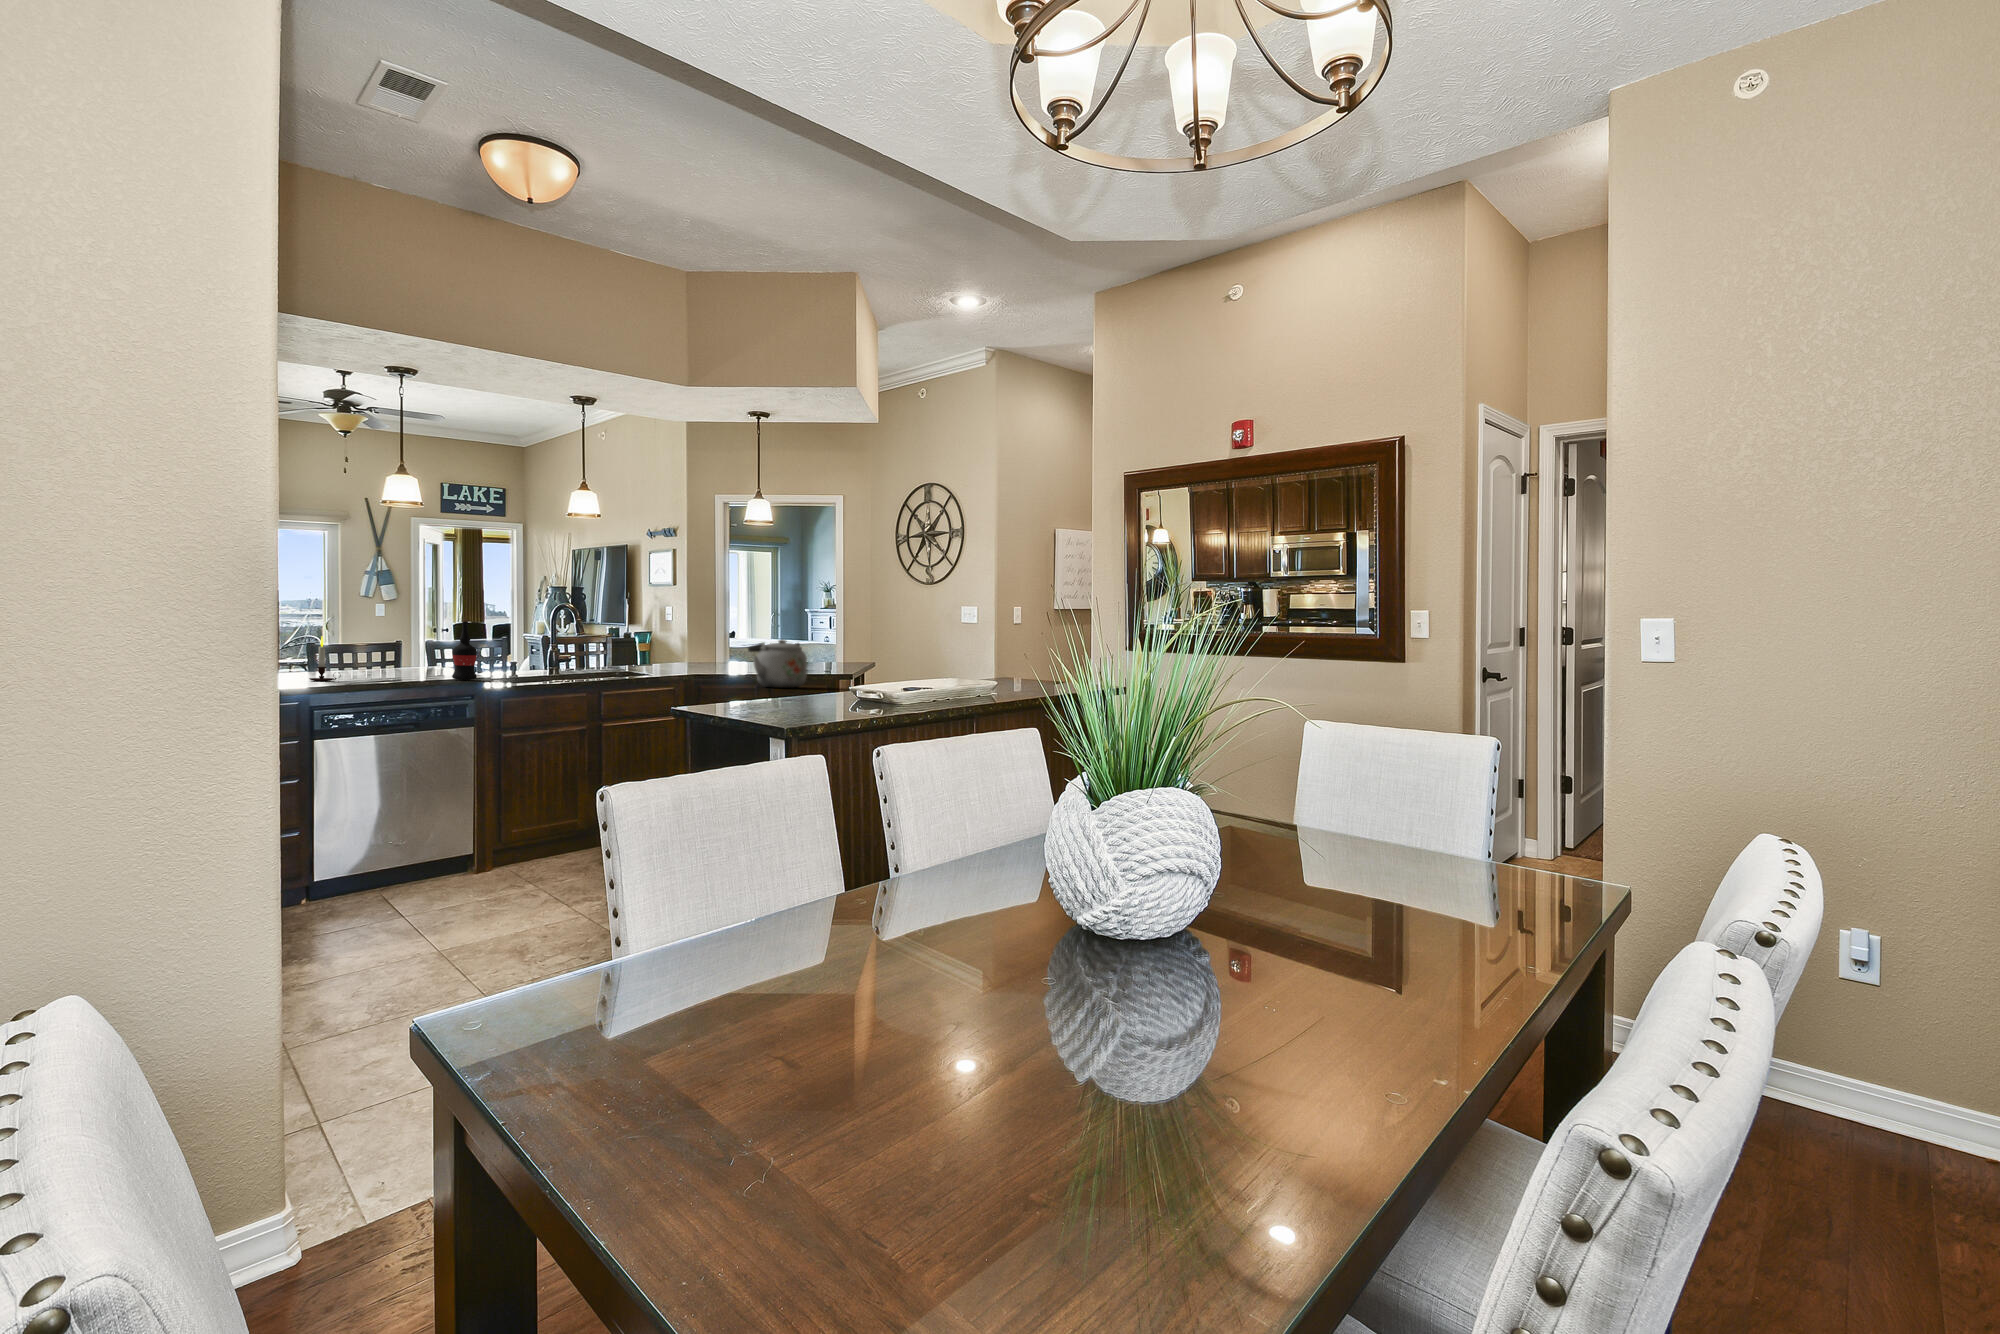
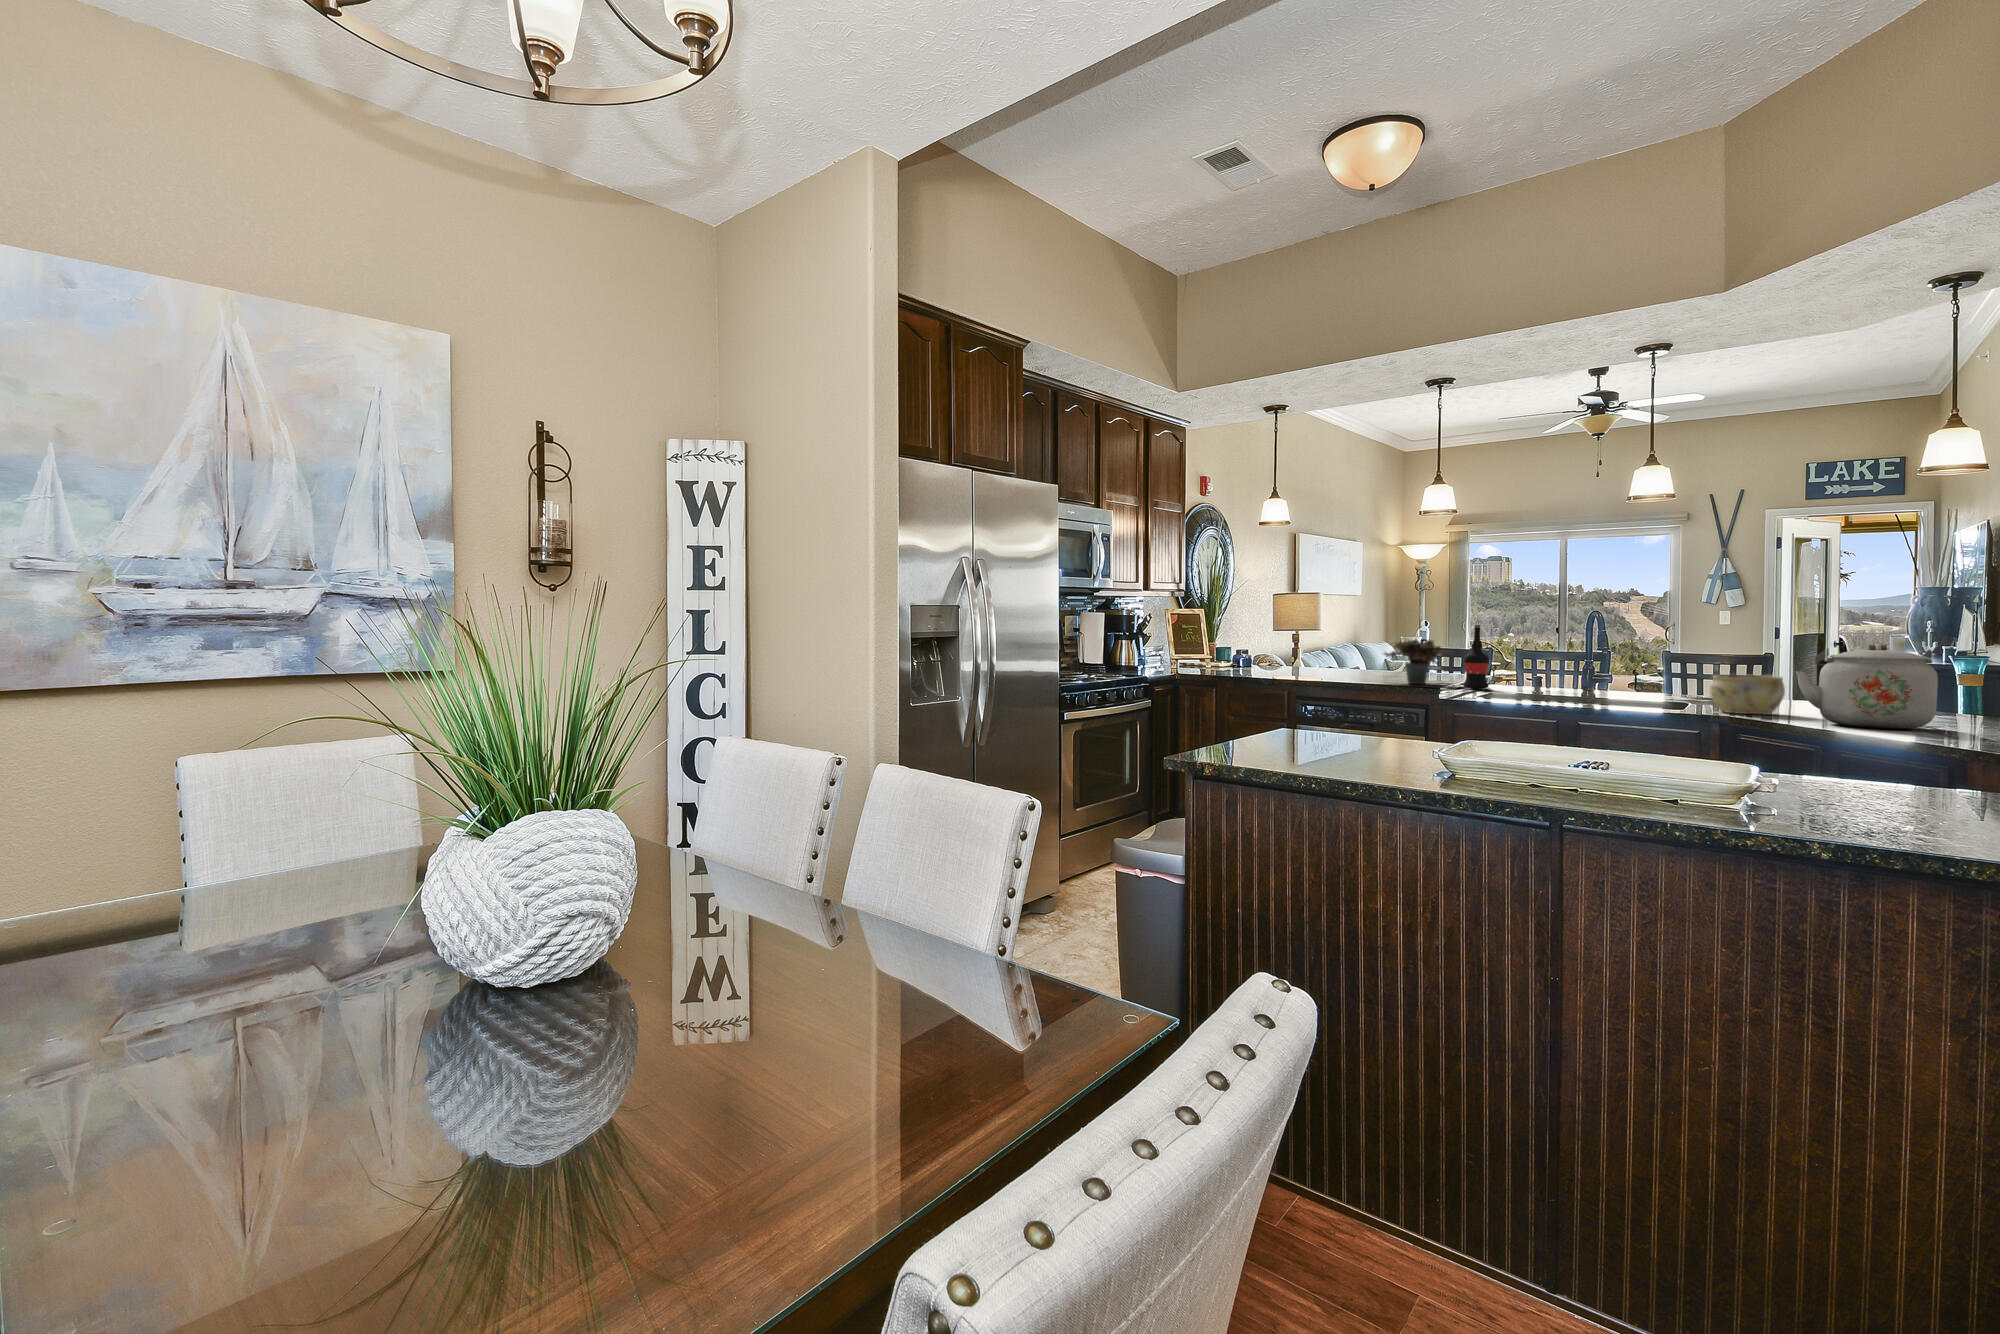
potted plant: none [342,632,427,679] -> present [1384,640,1445,684]
candle: present [309,636,341,681] -> none [1331,643,1354,683]
ceramic bowl: none [683,659,723,686] -> present [1710,674,1785,714]

